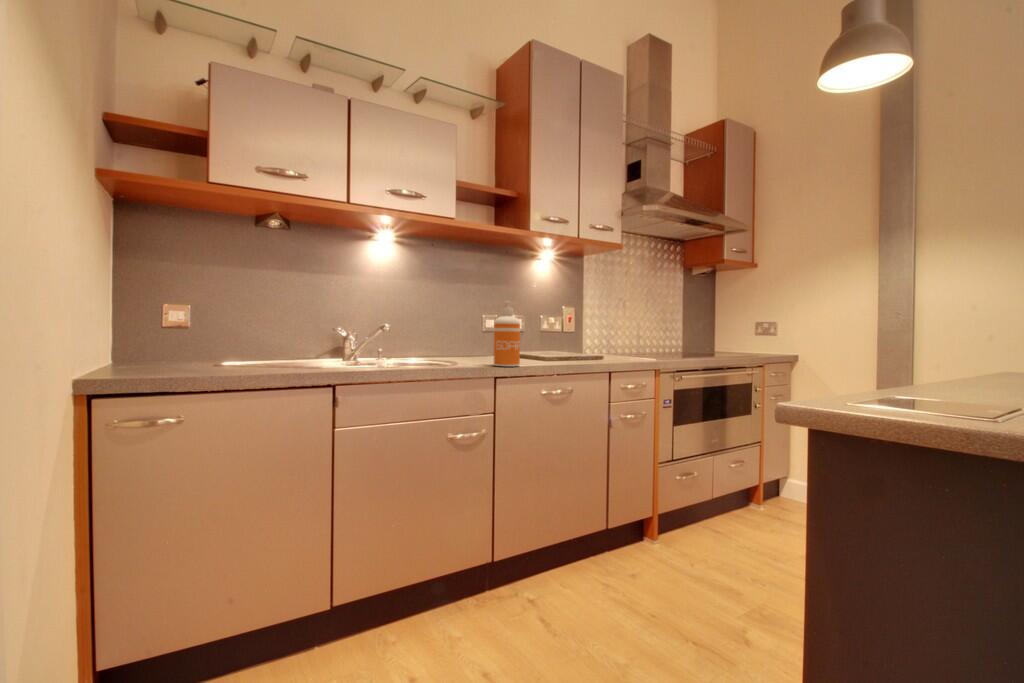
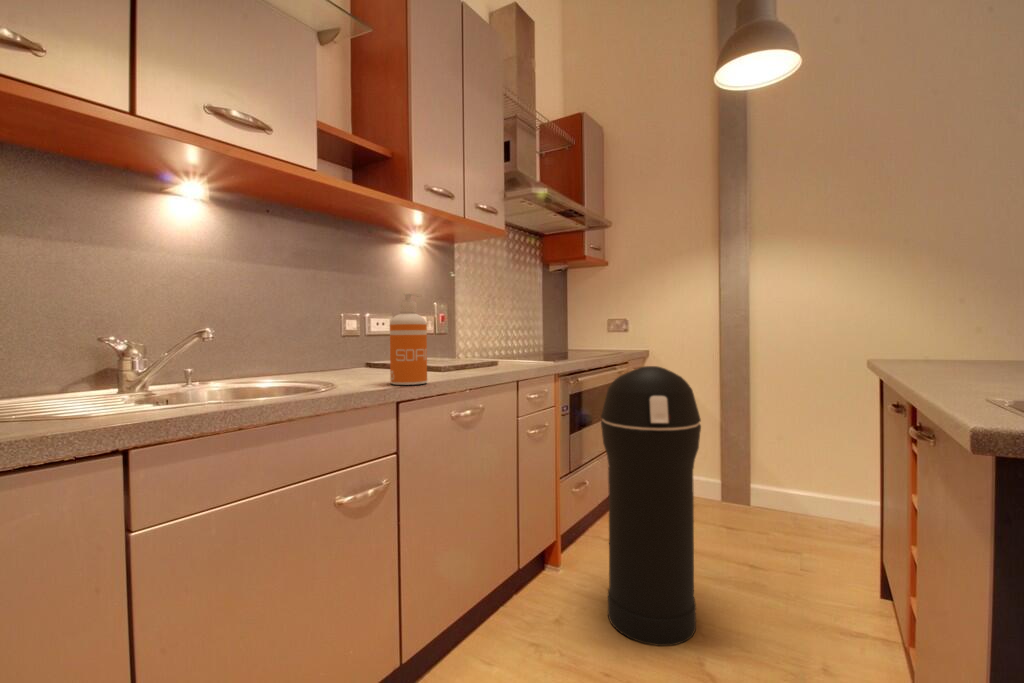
trash can: none [677,364,771,614] -> present [601,366,701,646]

